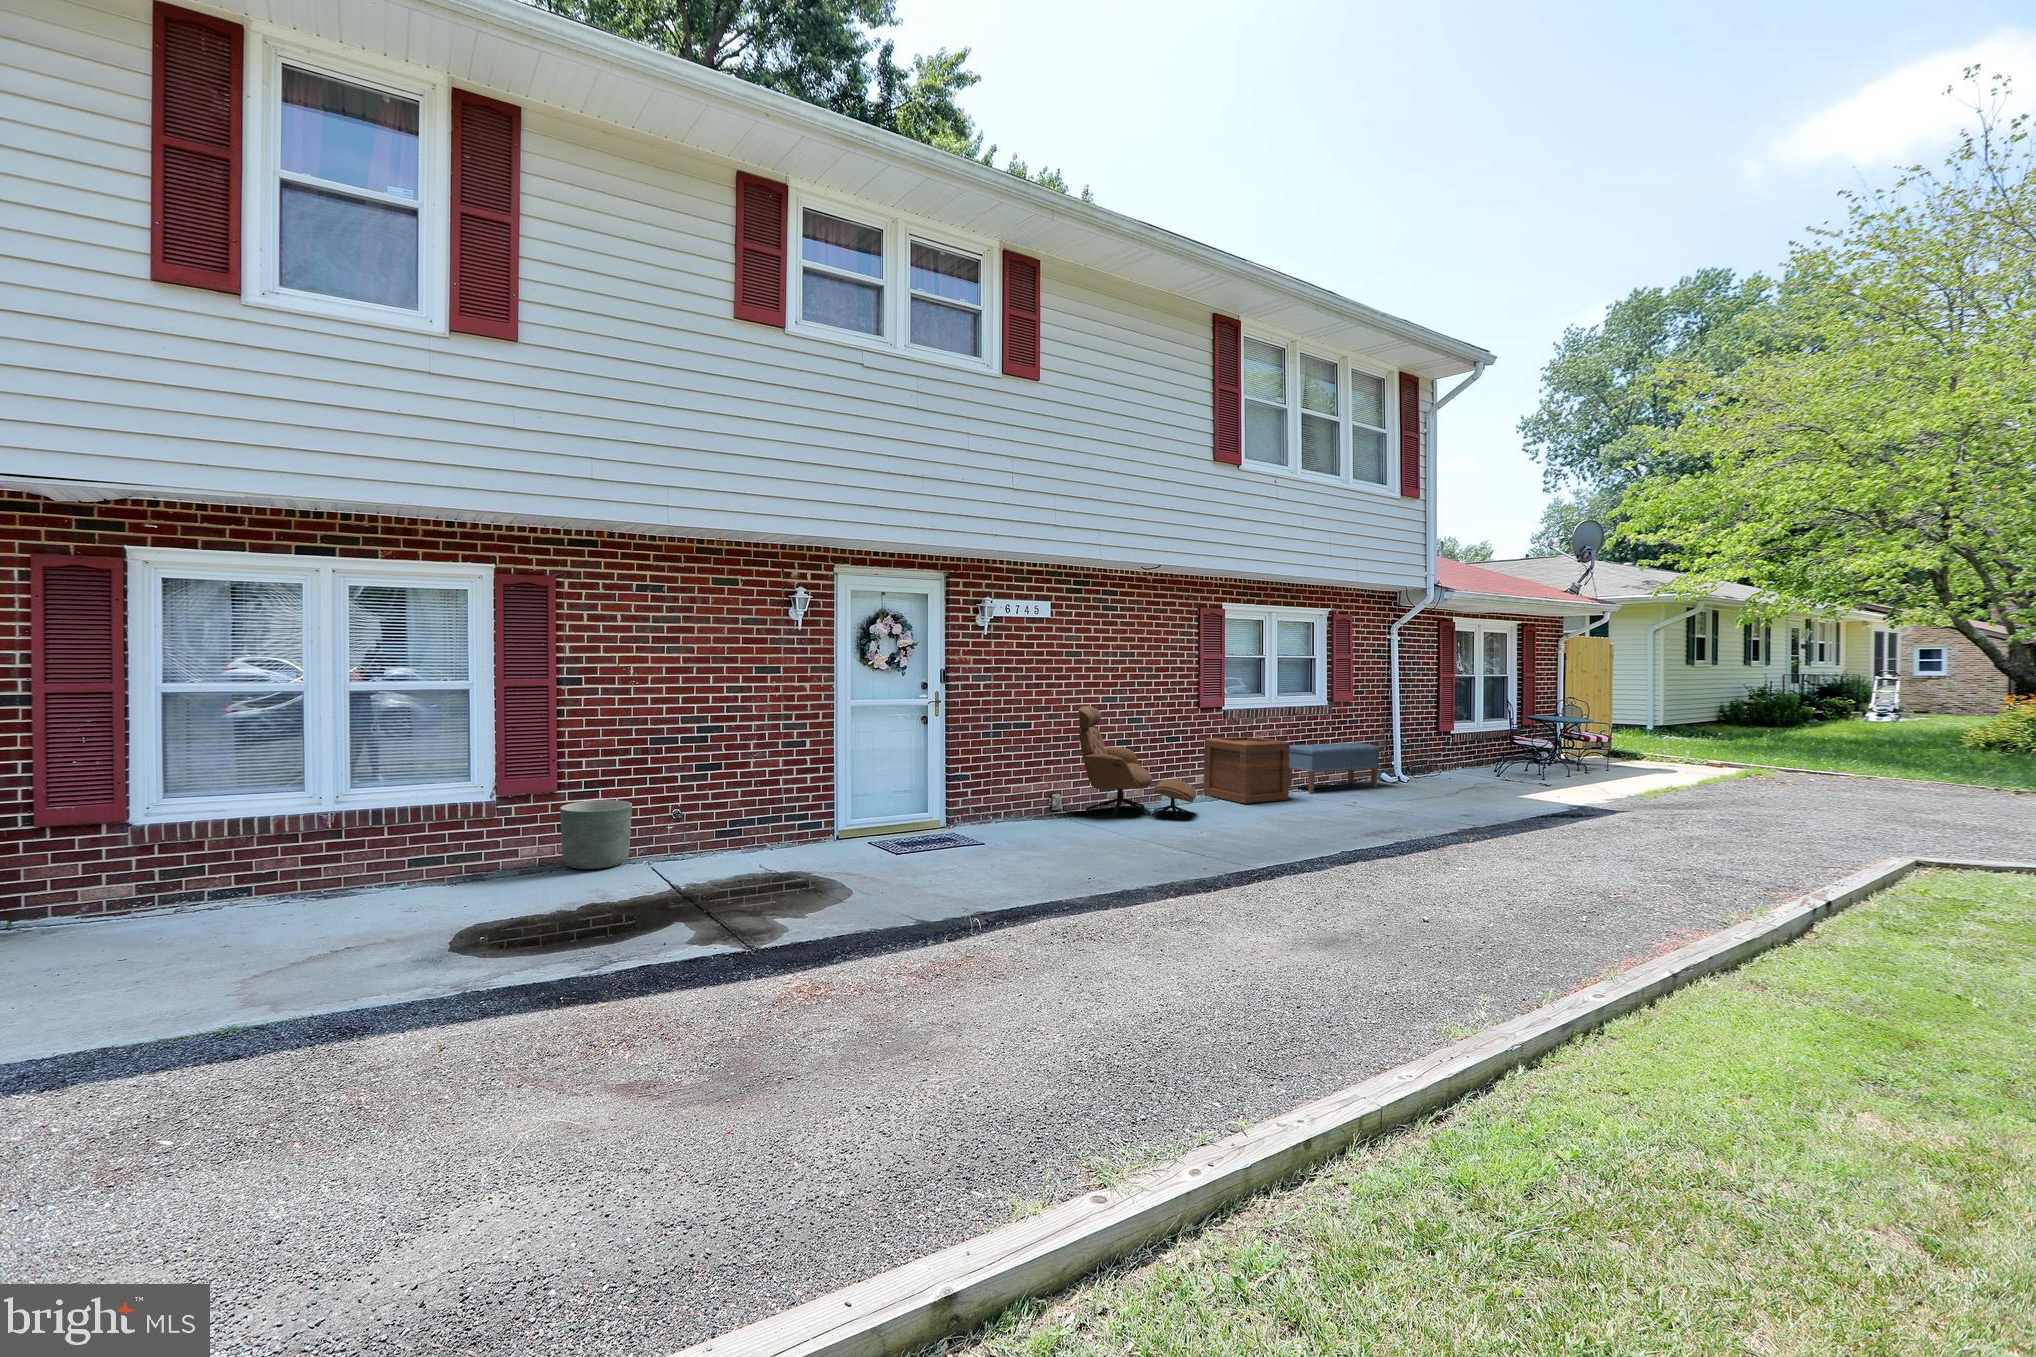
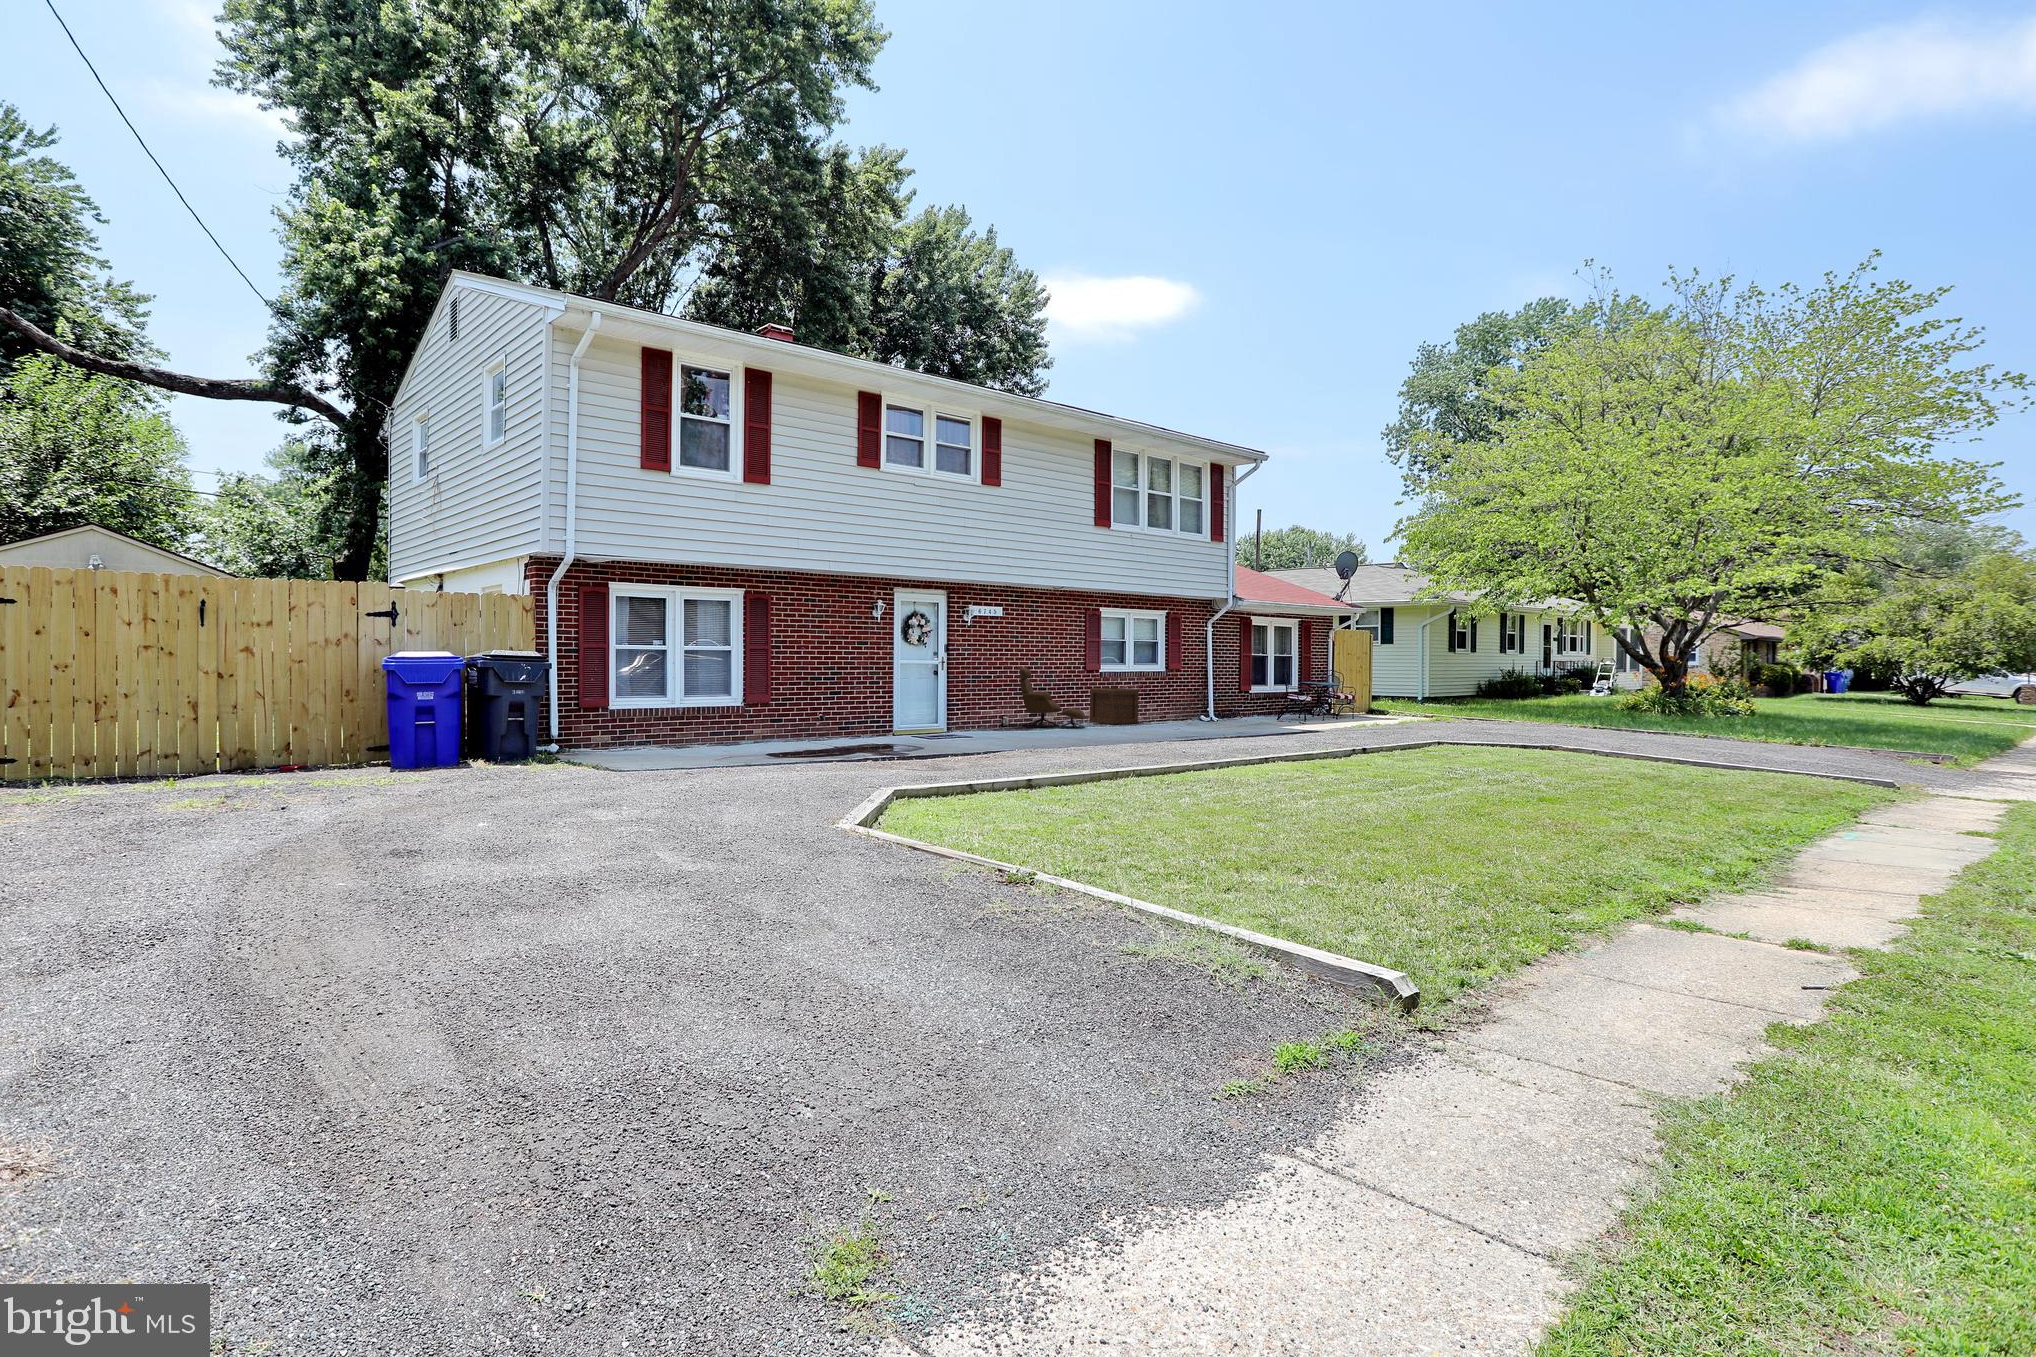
bench: present [1289,743,1380,793] -> none [1138,693,1195,721]
planter: present [560,800,632,869] -> none [777,708,810,738]

